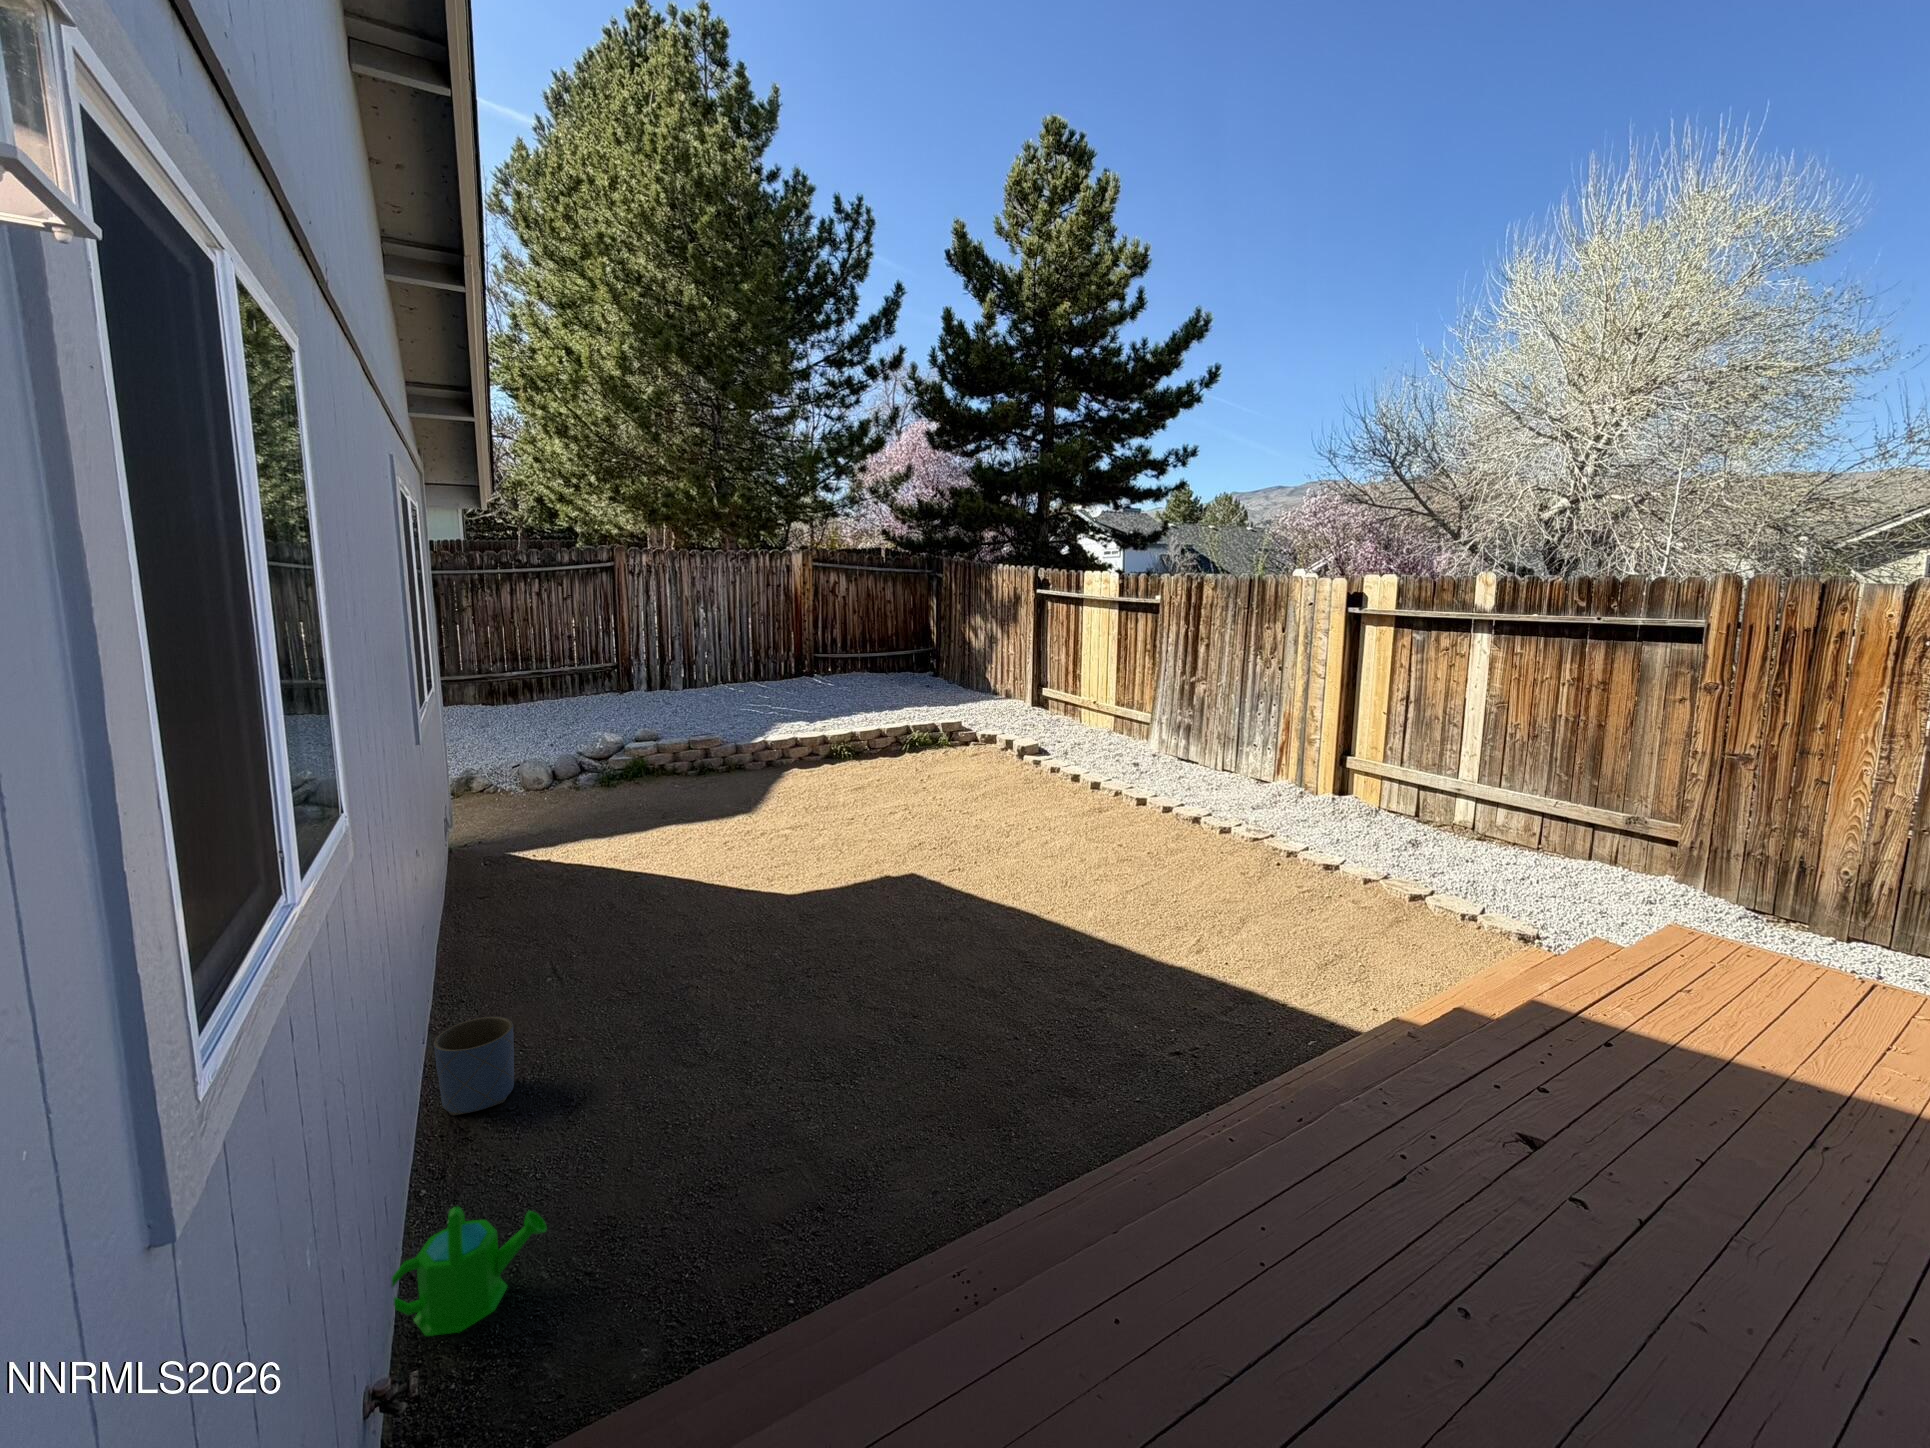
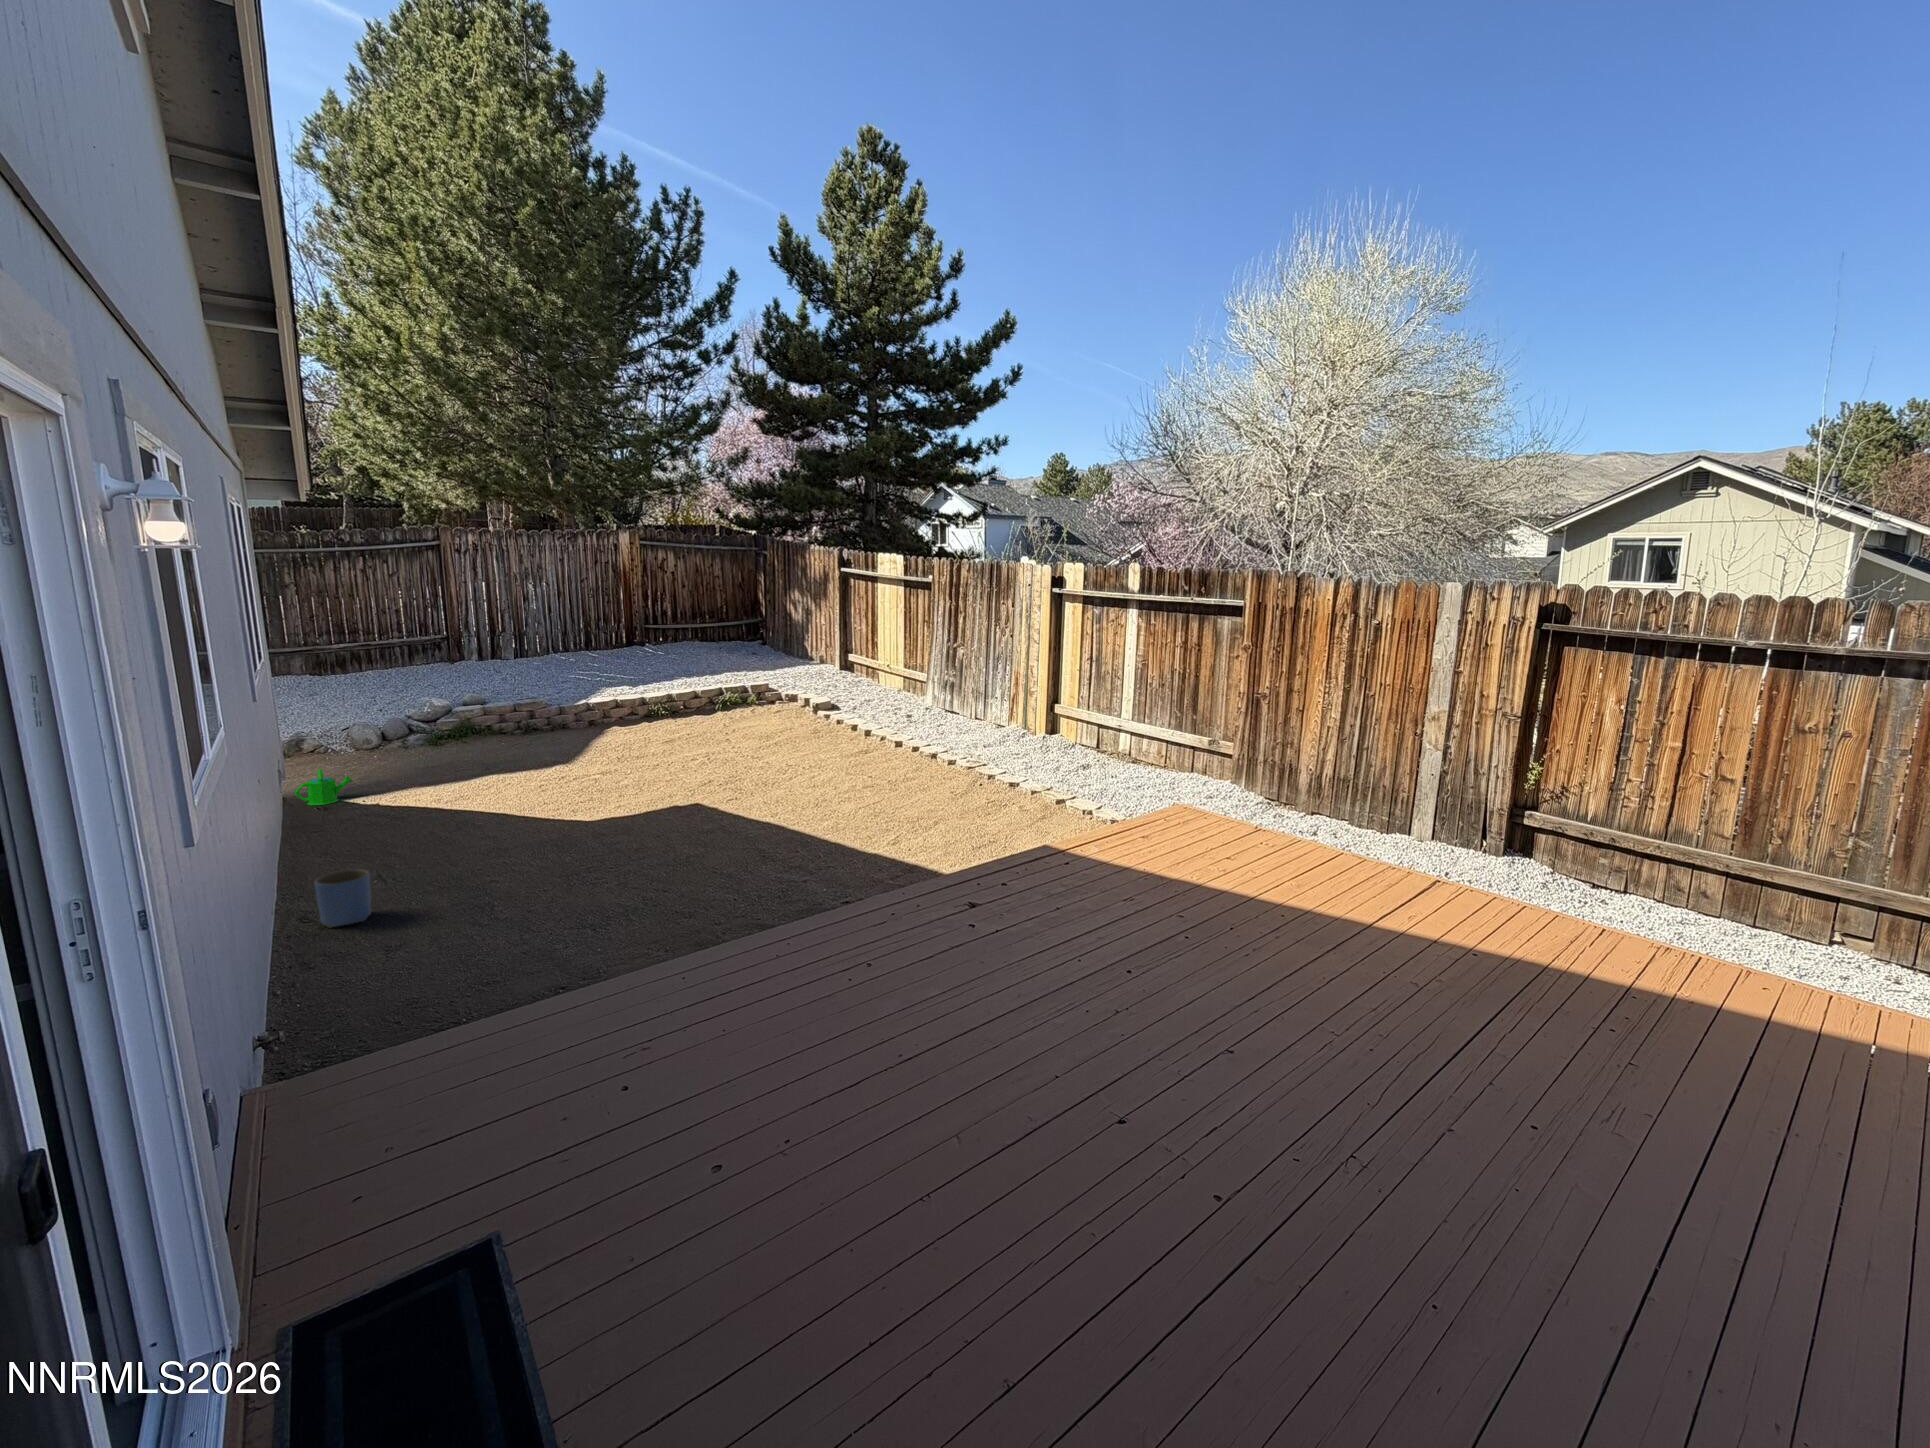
watering can: present [392,1207,547,1336] -> present [295,769,353,805]

